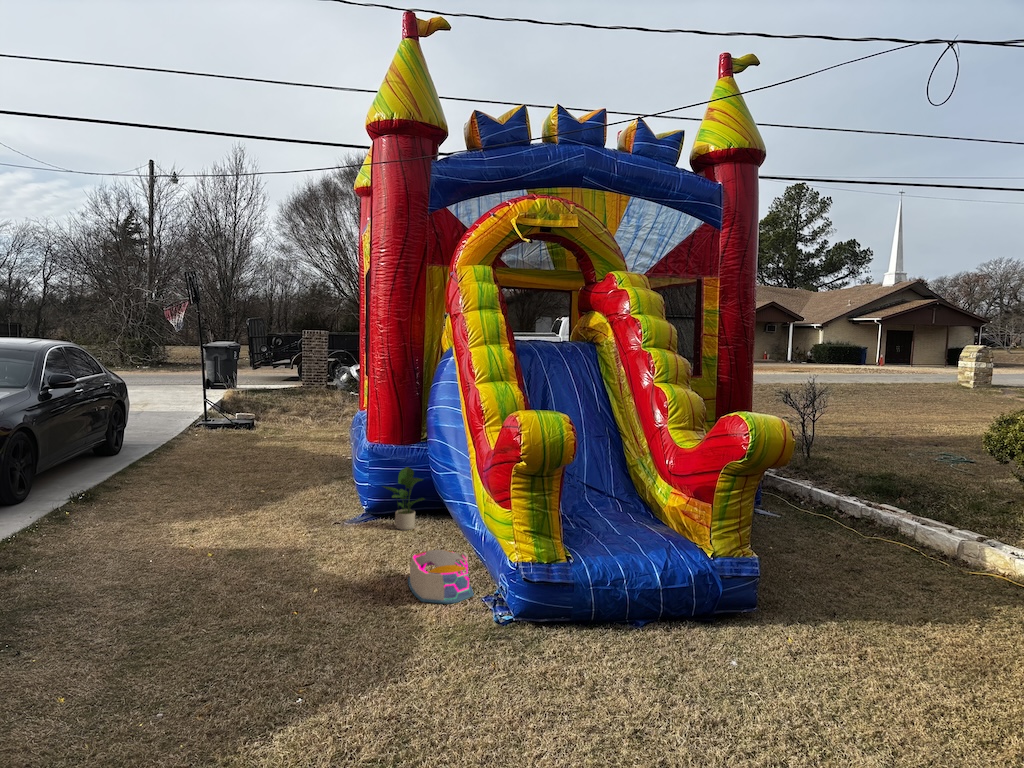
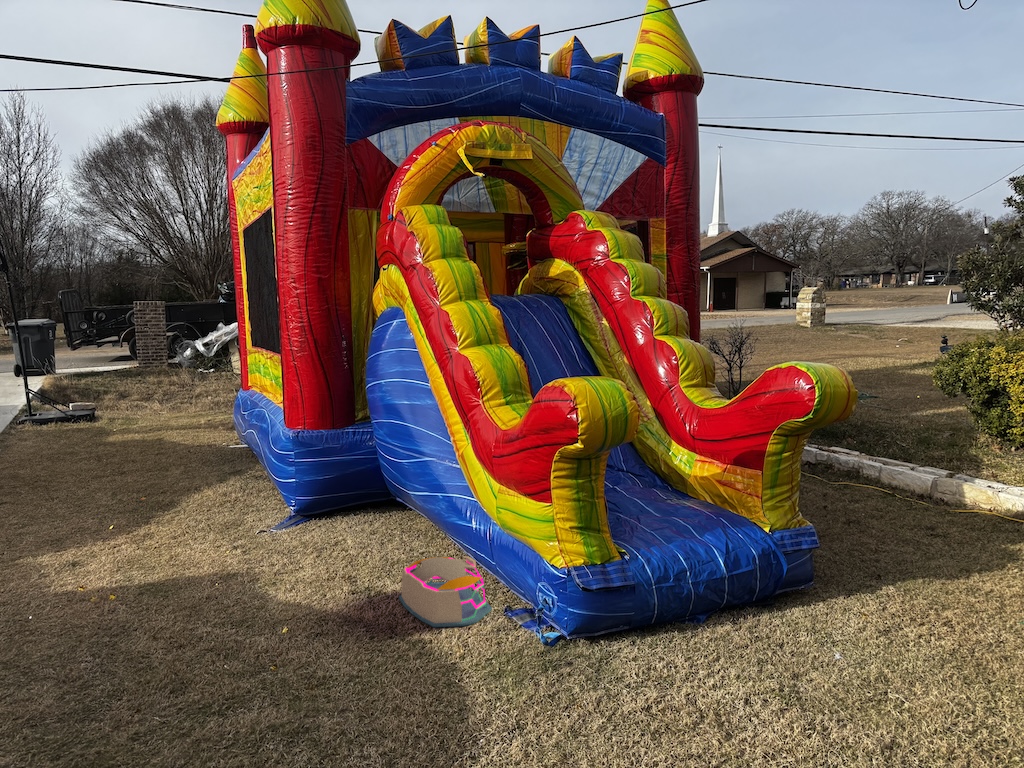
potted plant: present [384,467,424,530] -> none [323,456,380,533]

